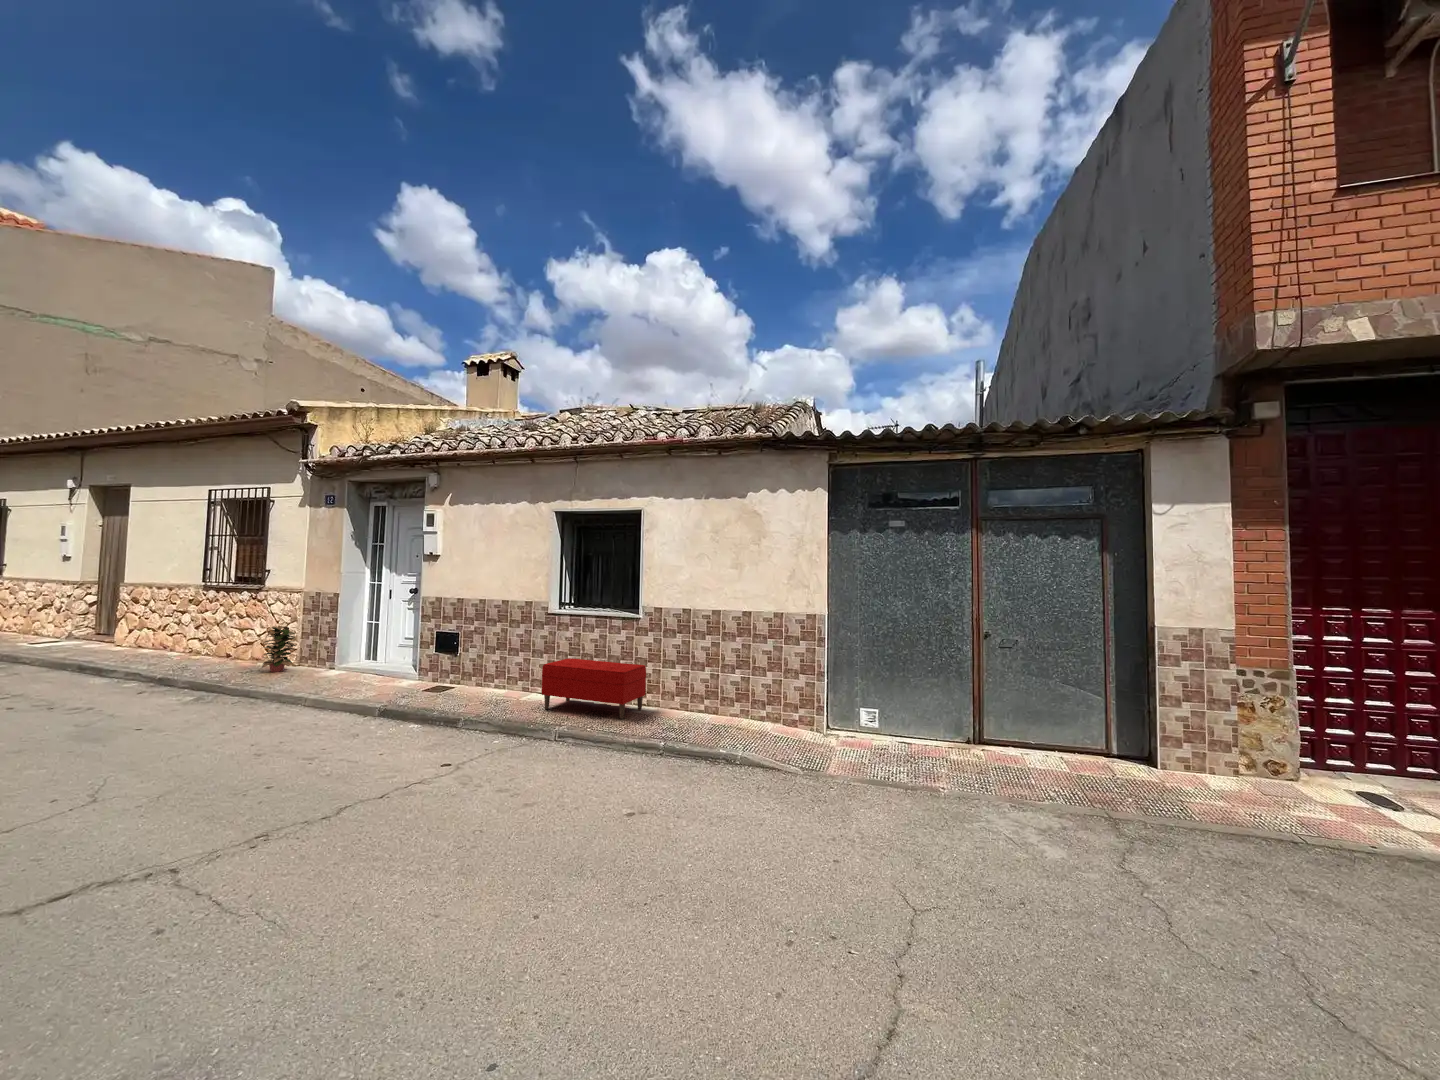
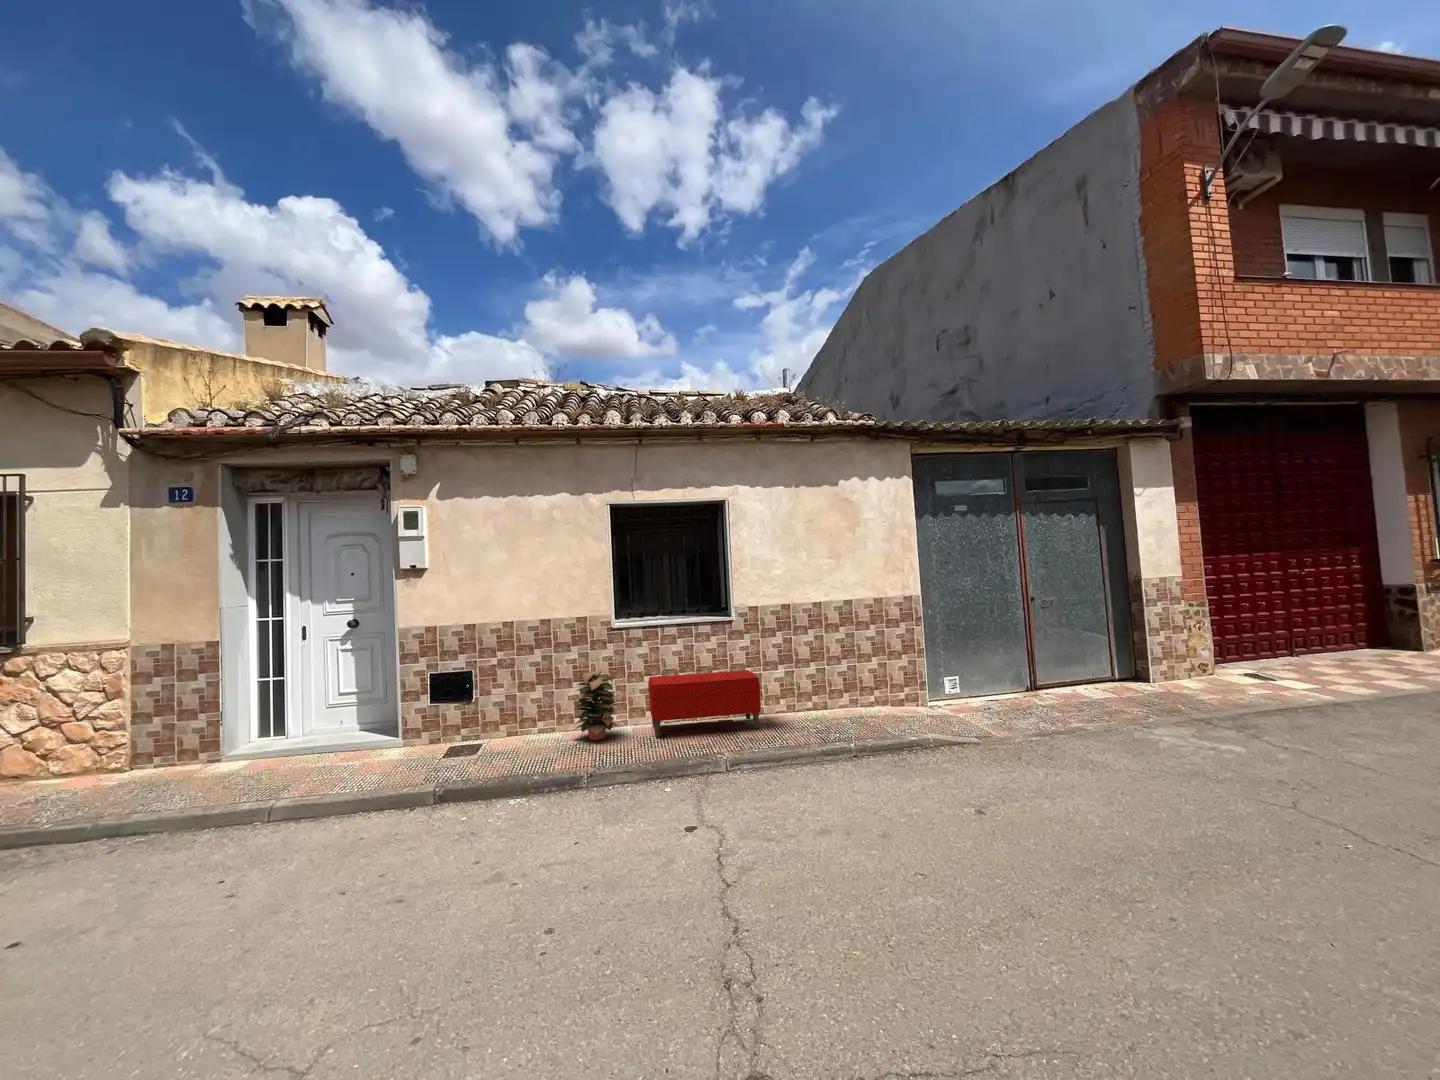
decorative plant: present [262,626,296,672] -> present [573,671,619,740]

